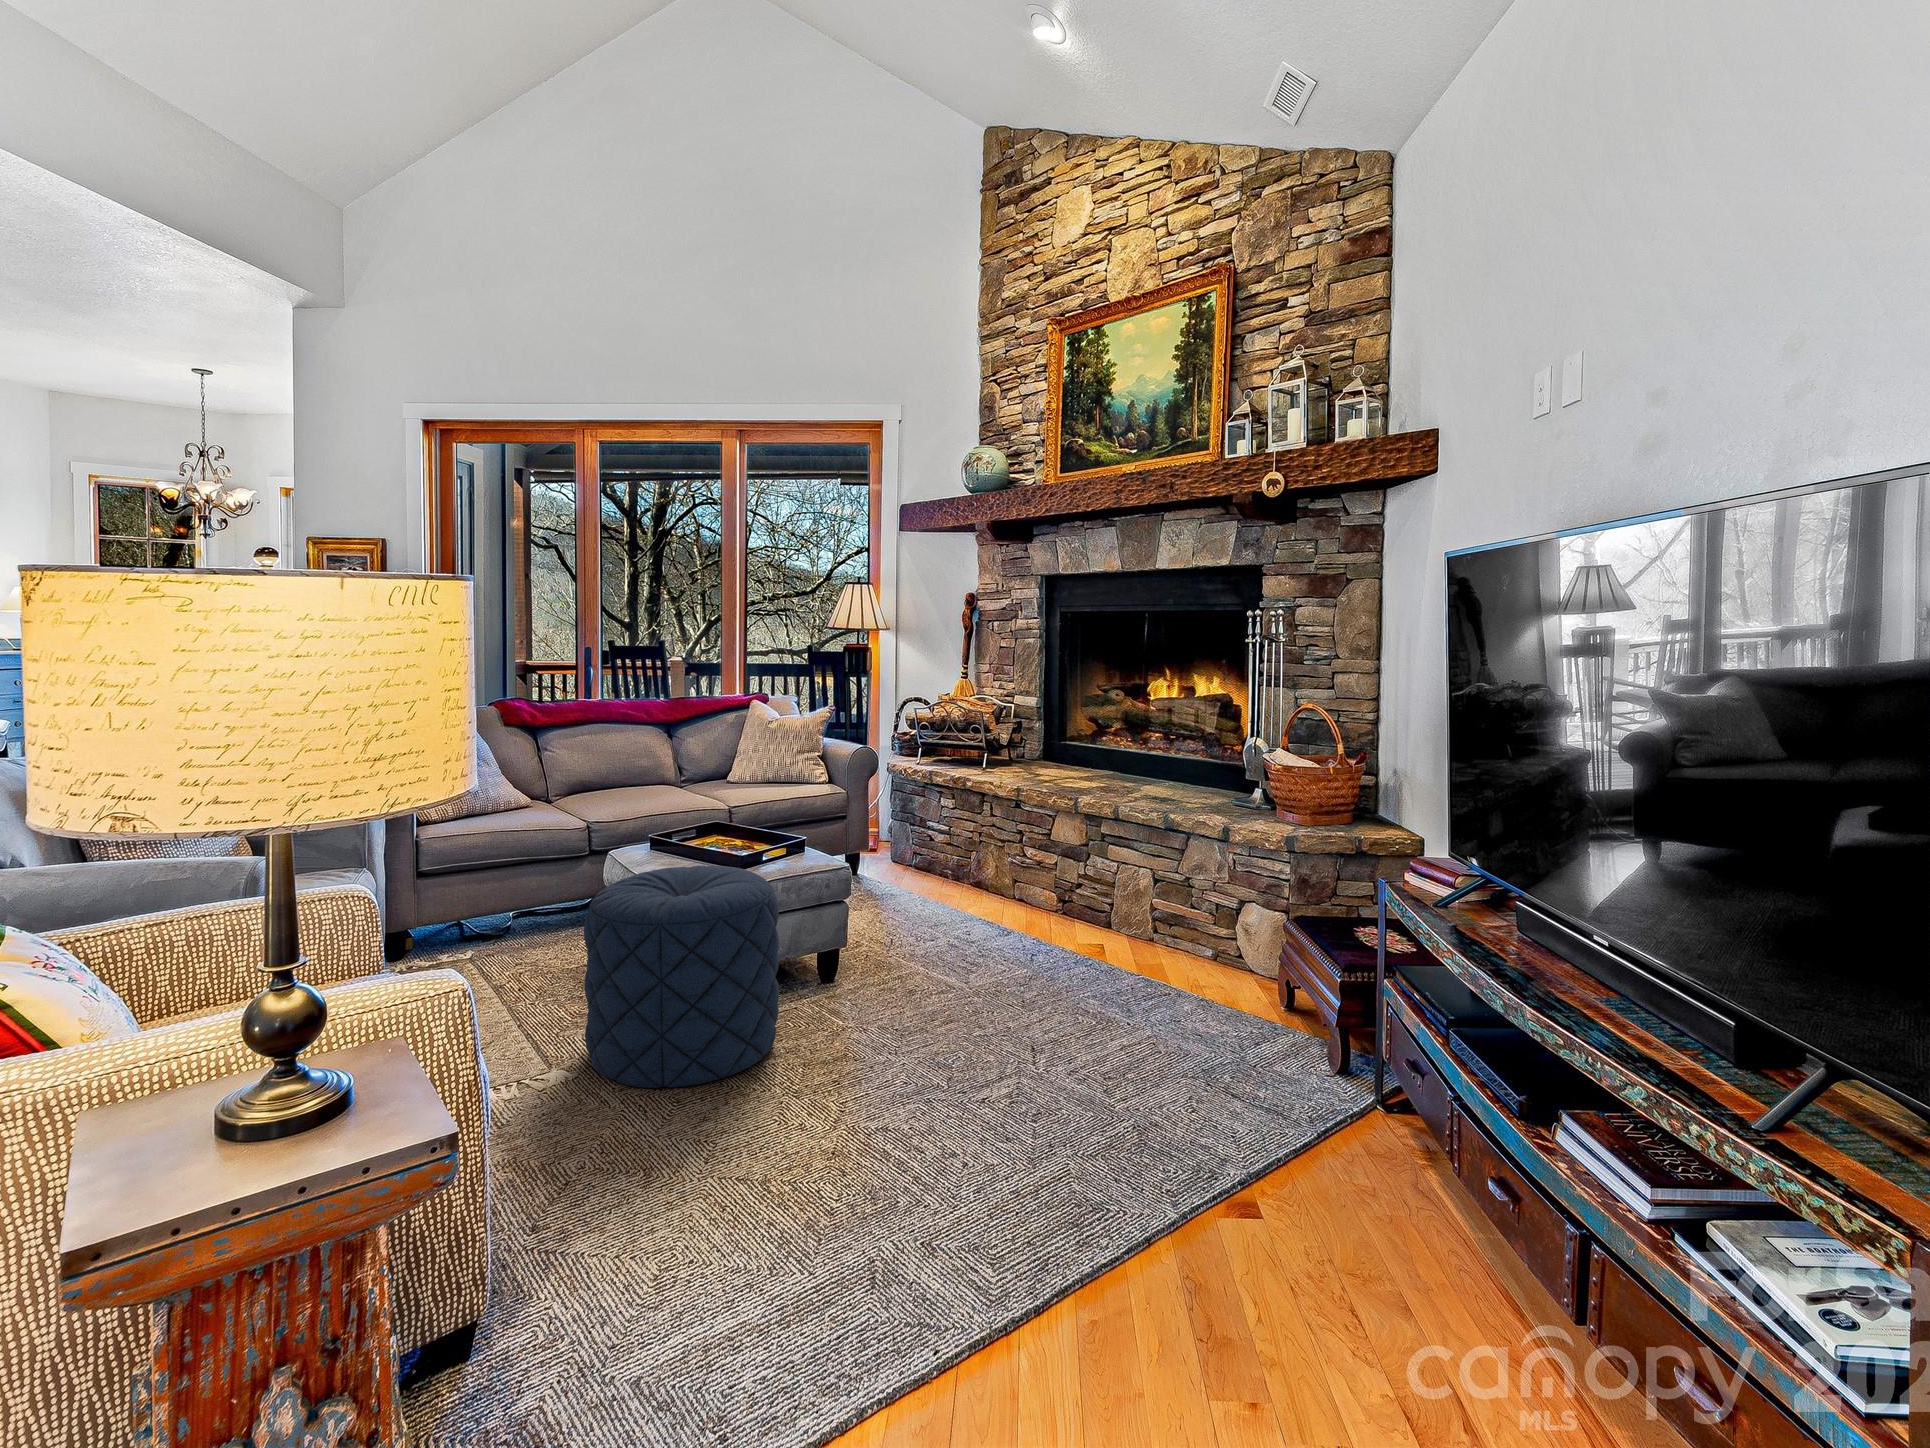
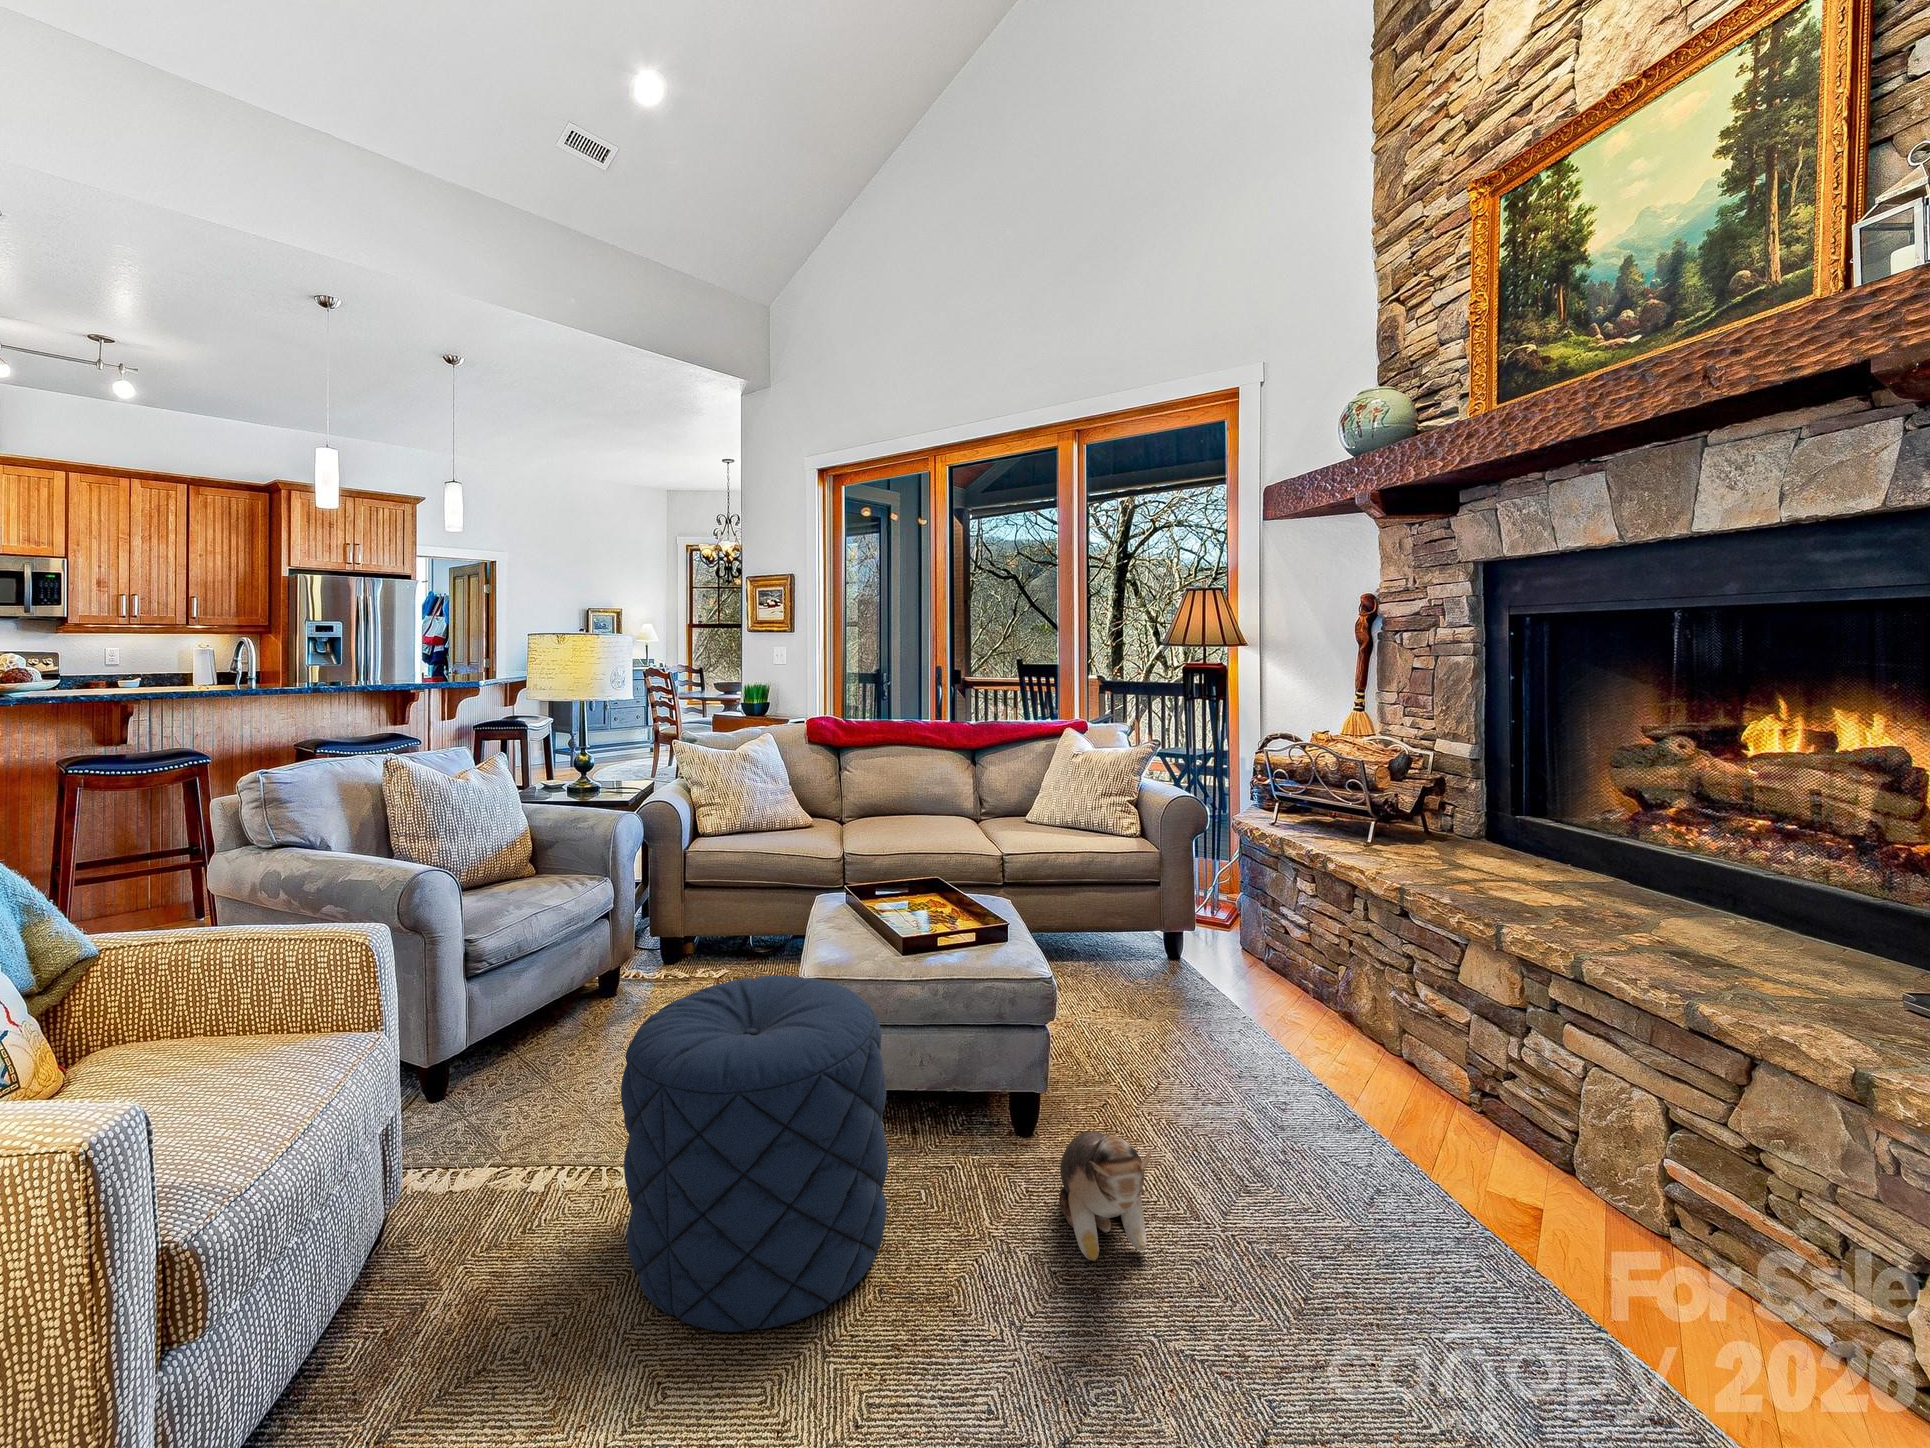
plush toy: none [854,927,942,1009] -> present [1059,1132,1152,1261]

